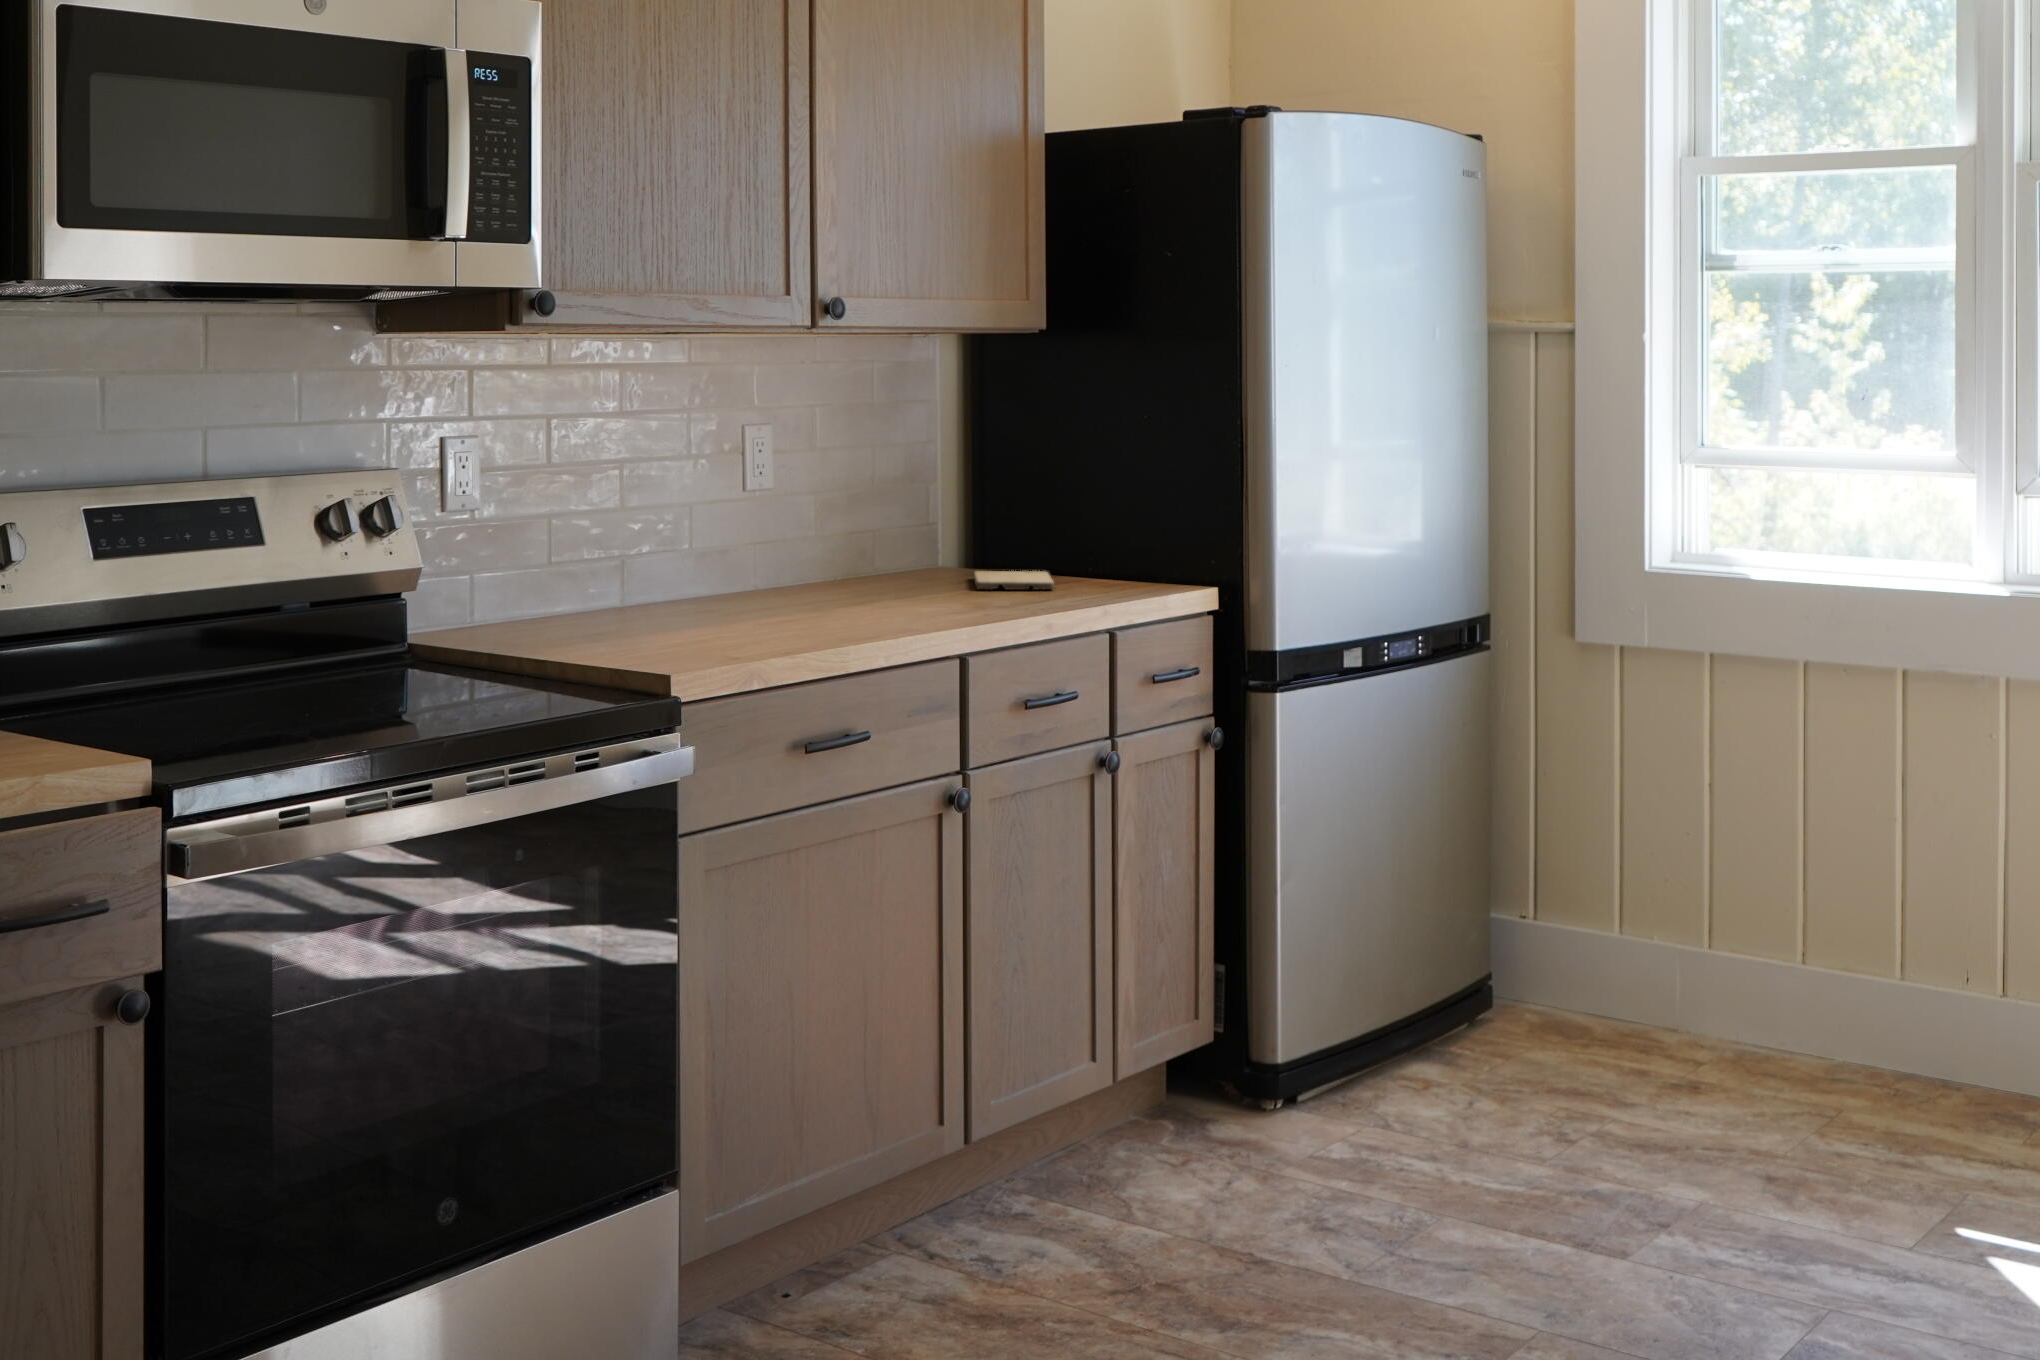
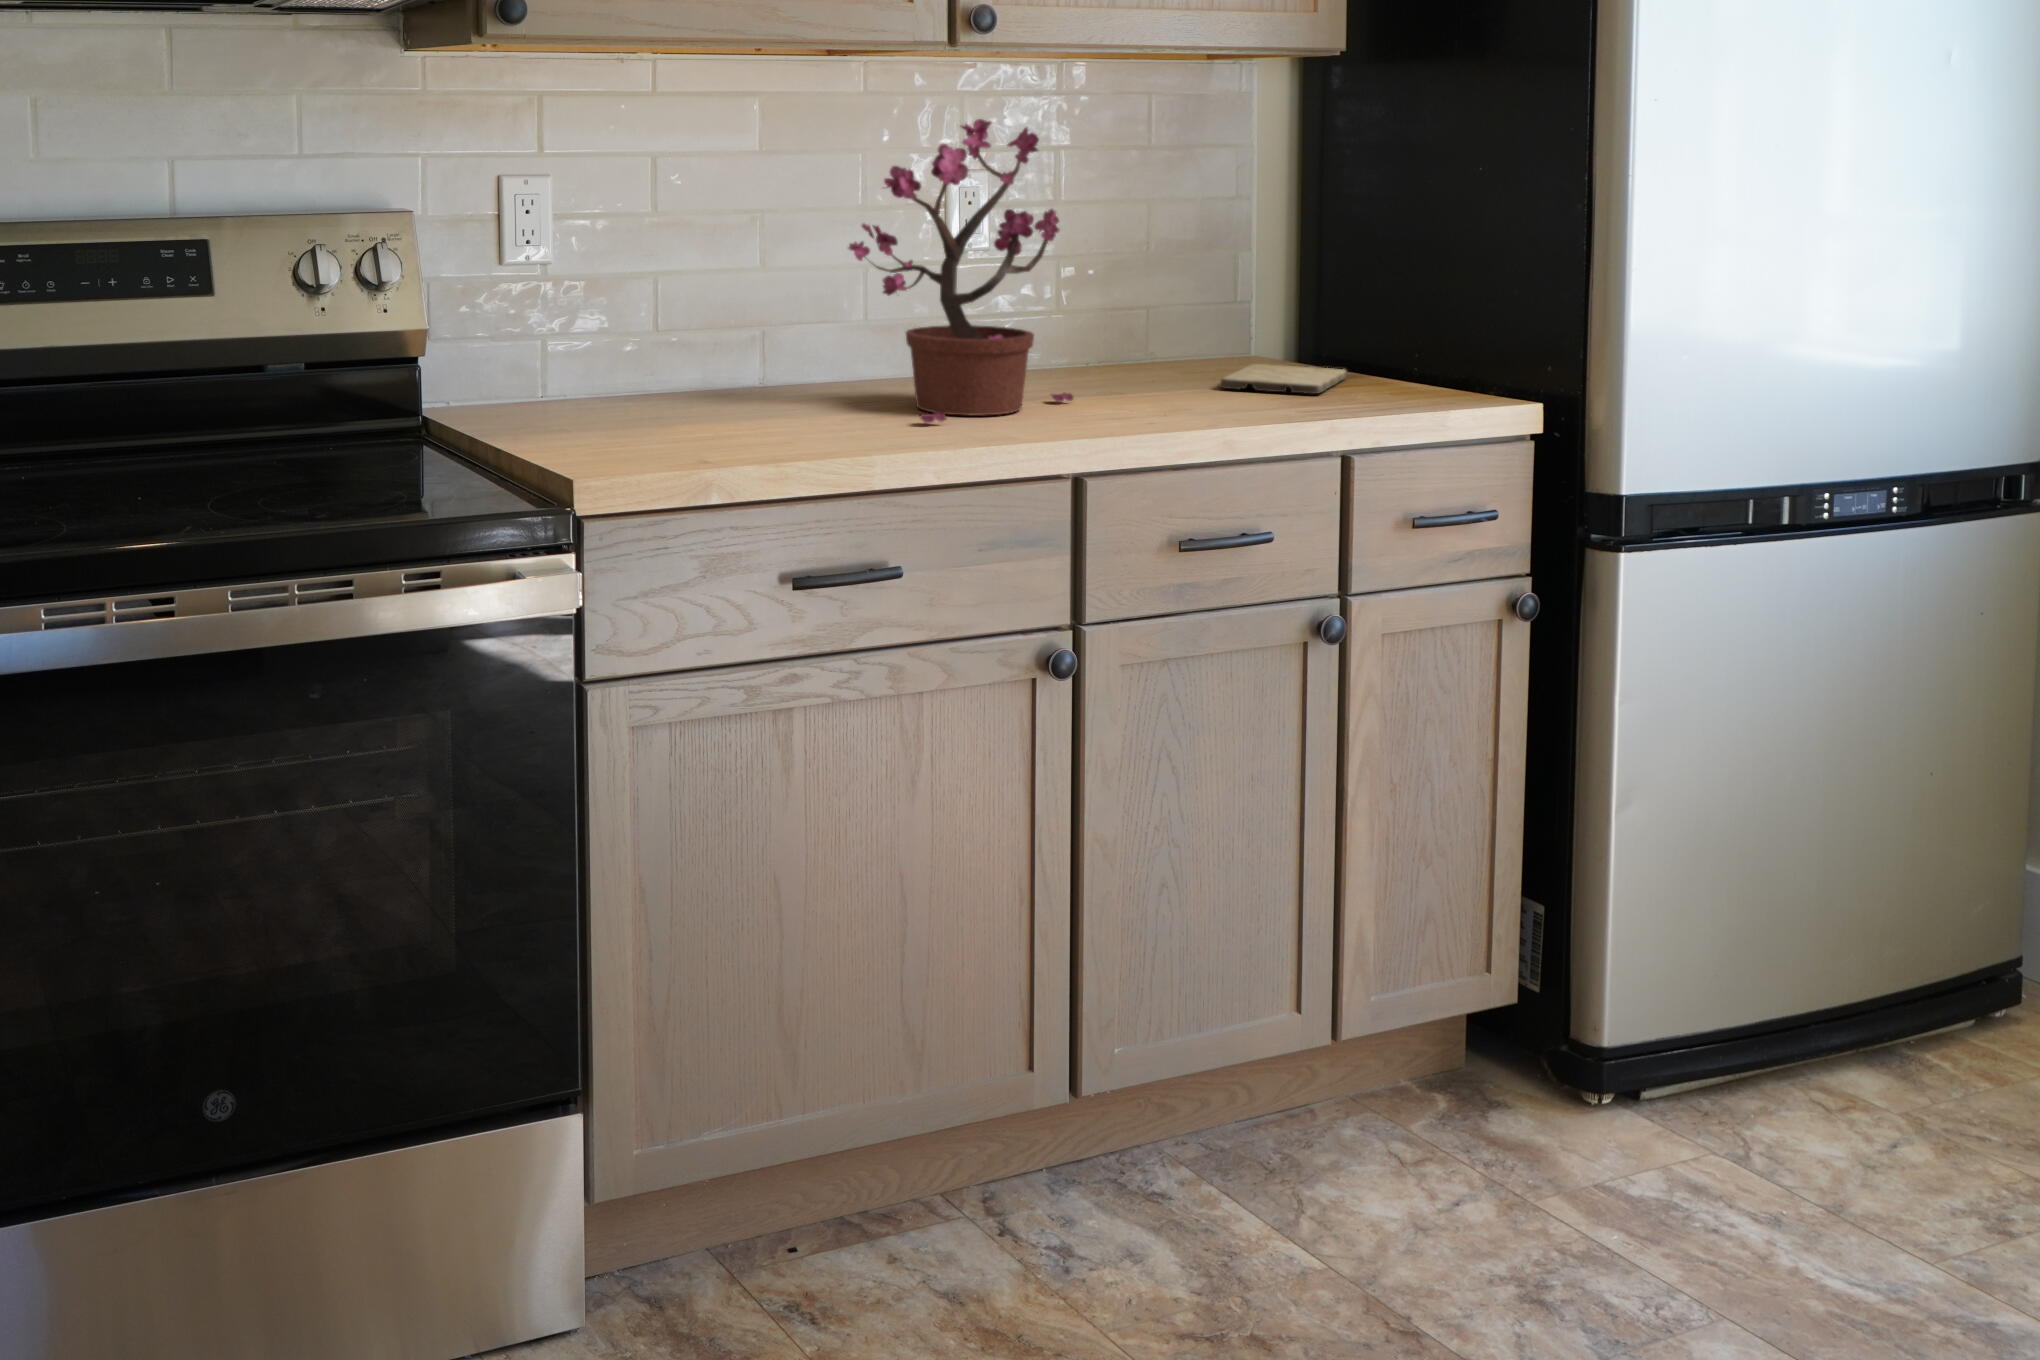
potted plant: none [736,385,895,624] -> present [849,119,1074,423]

